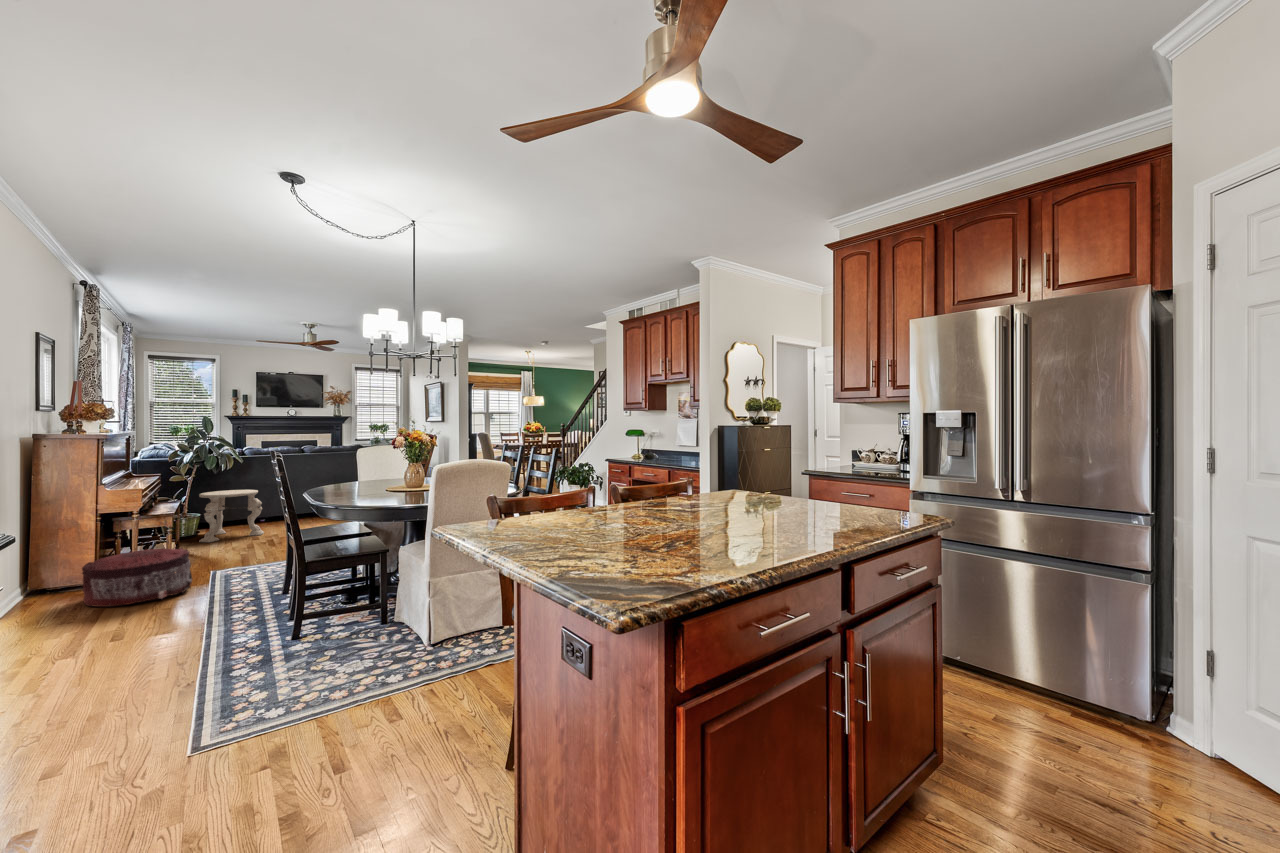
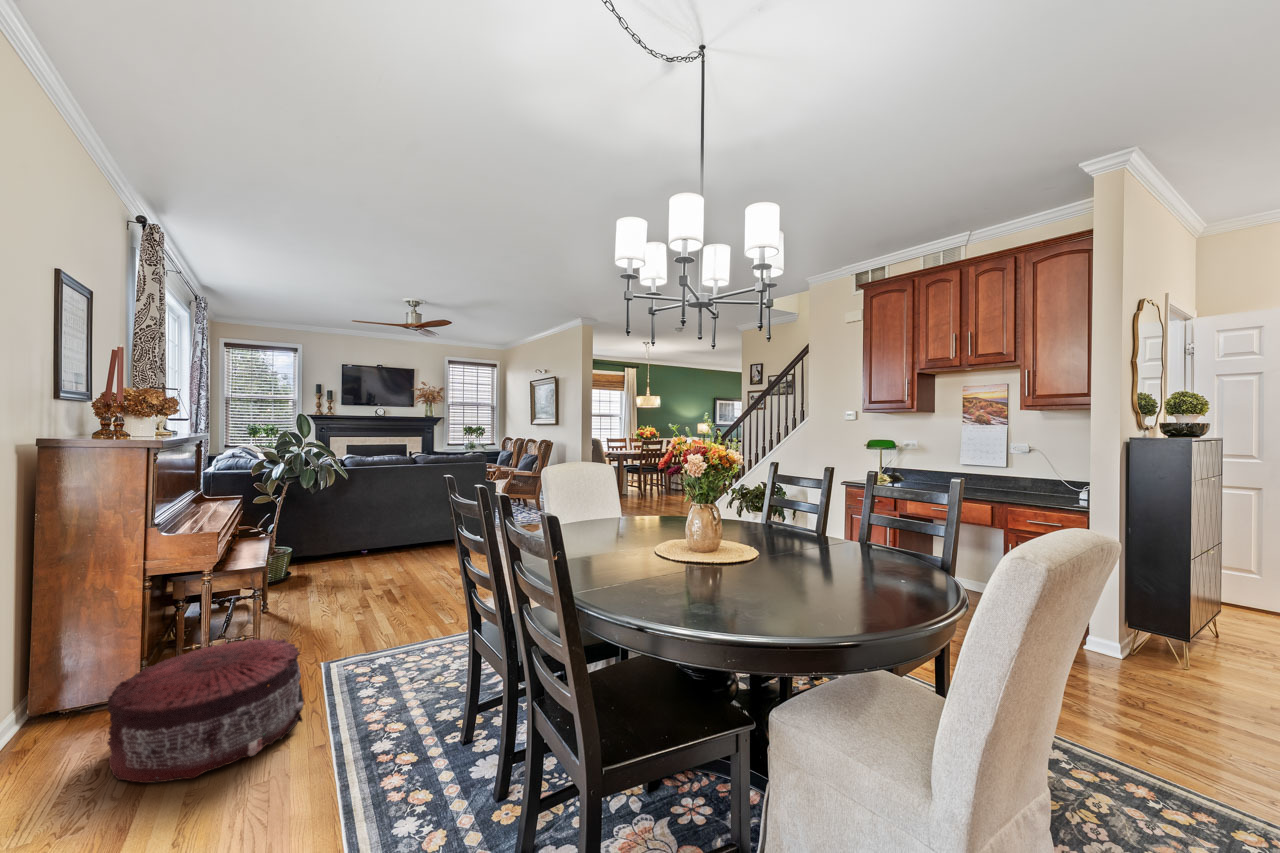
side table: present [199,490,264,543] -> none [292,513,374,590]

